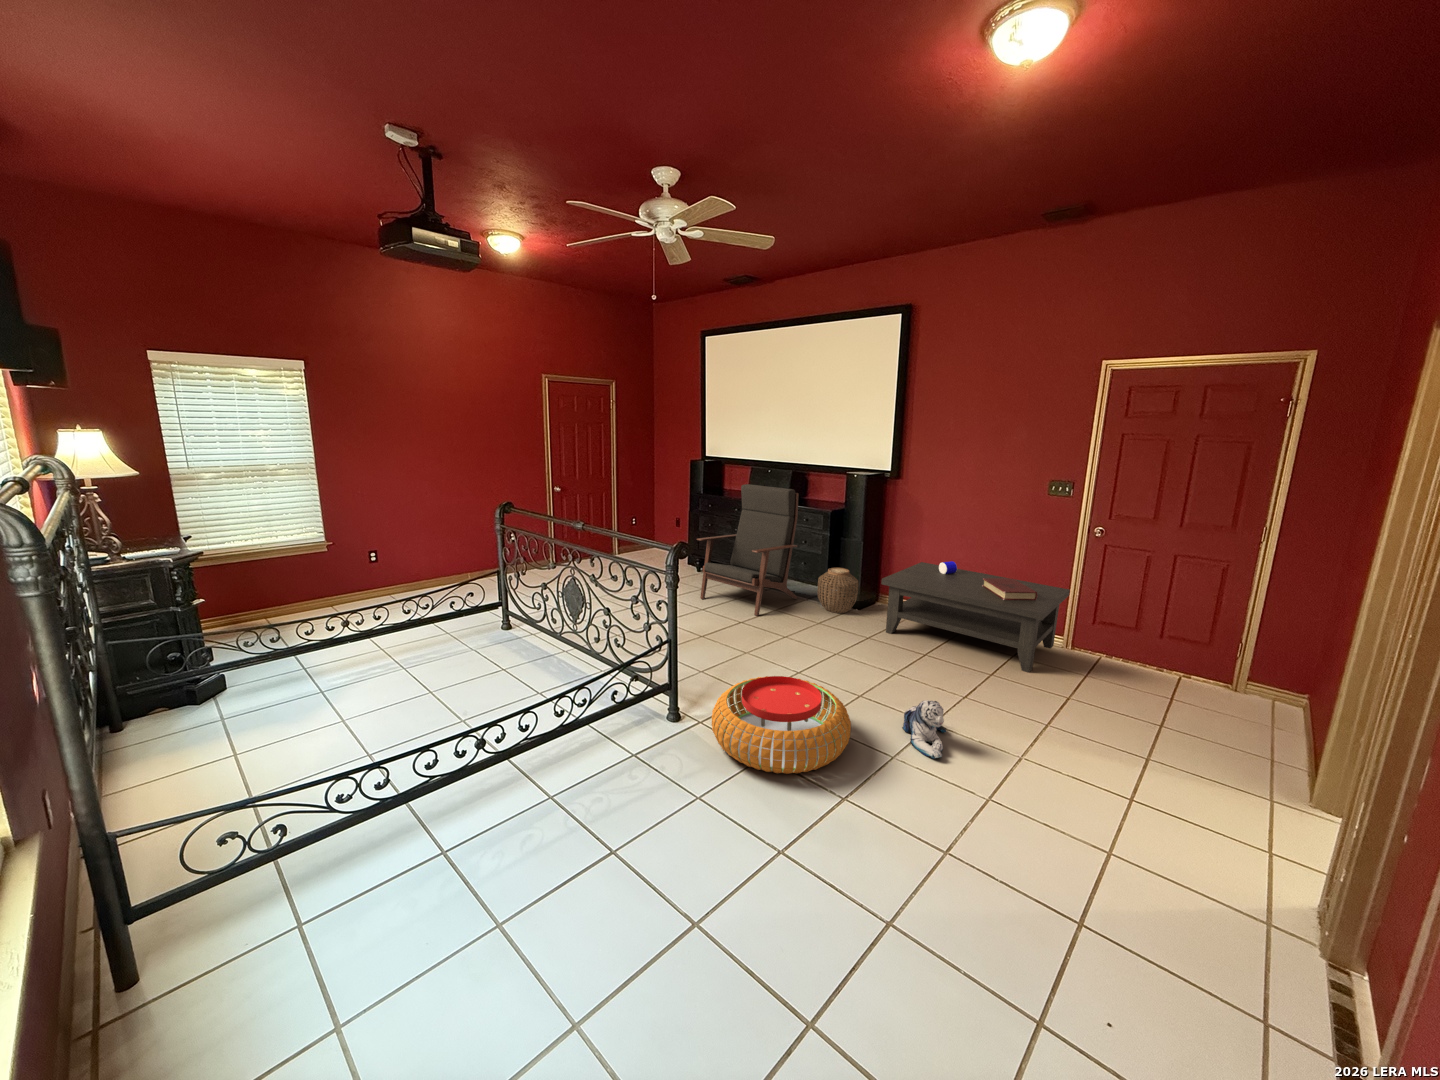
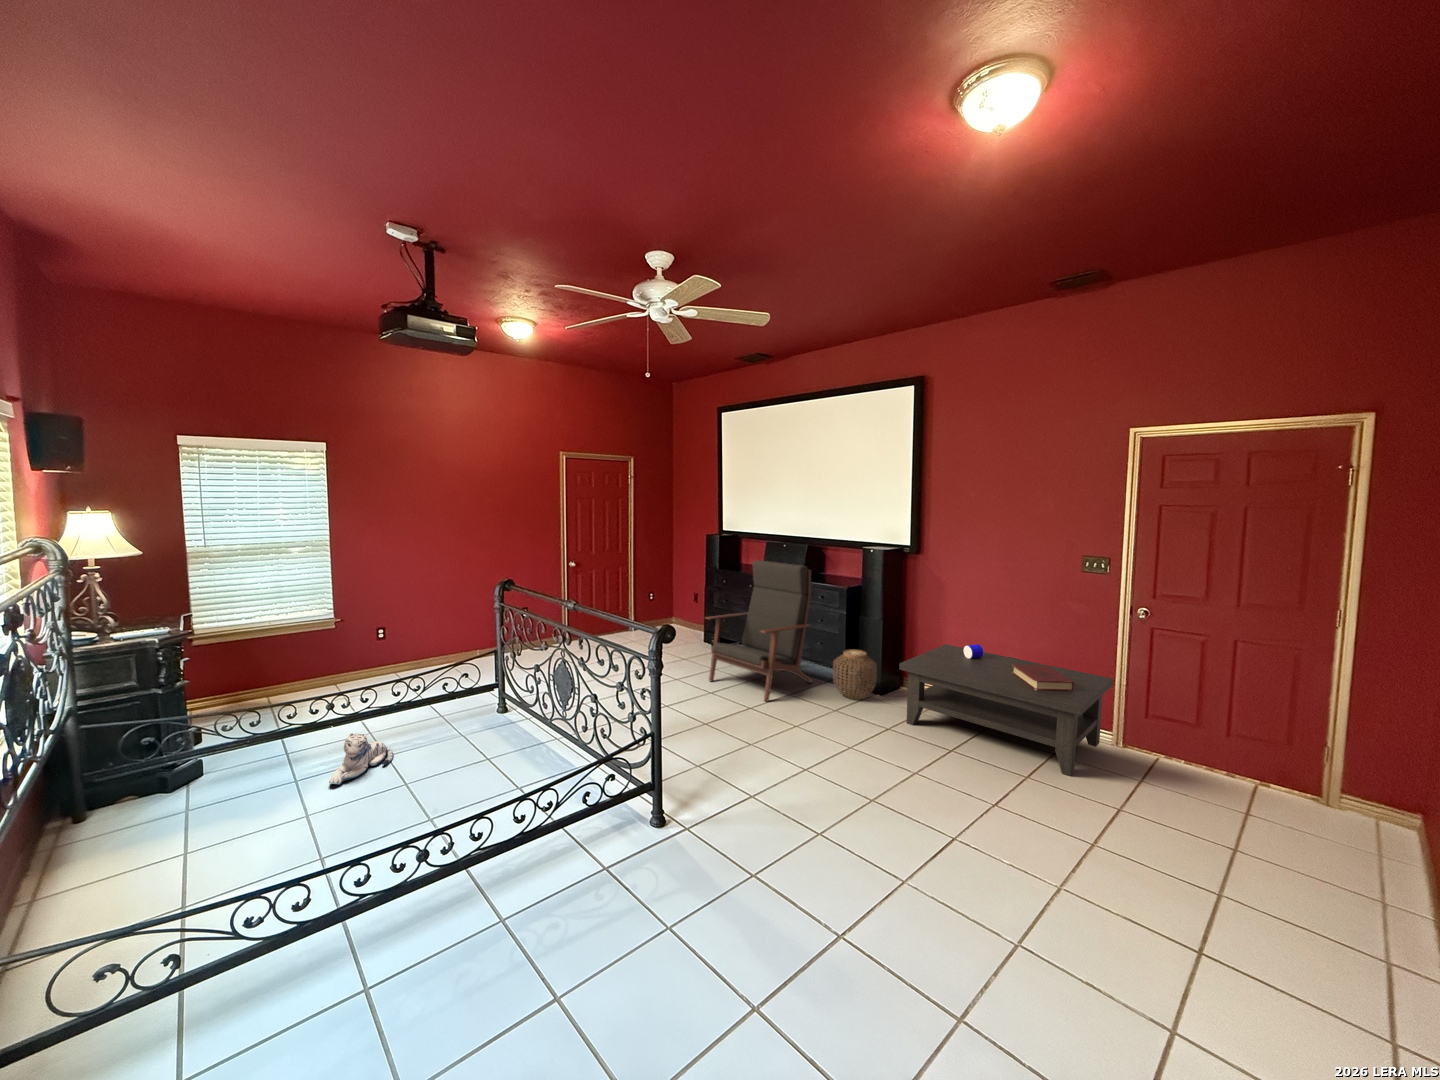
pouf: present [712,676,851,774] -> none [694,777,854,902]
plush toy: present [902,700,946,759] -> present [329,733,394,784]

